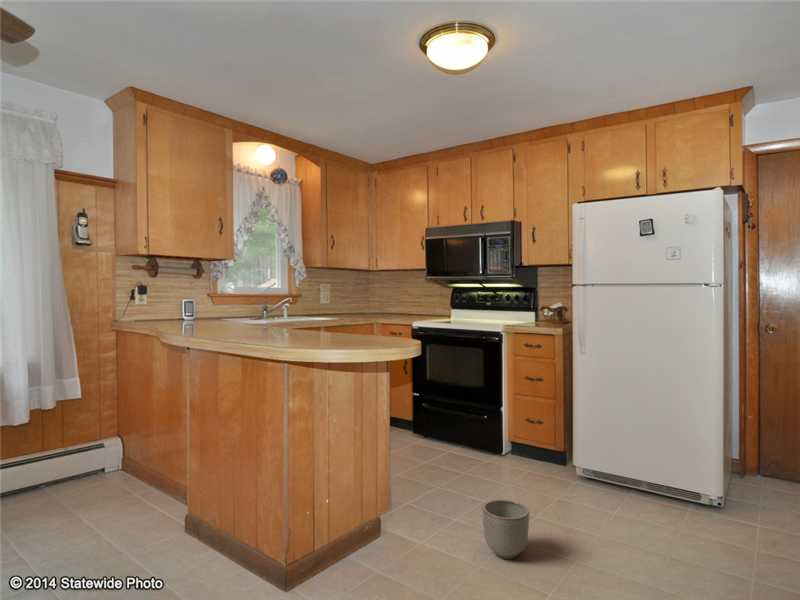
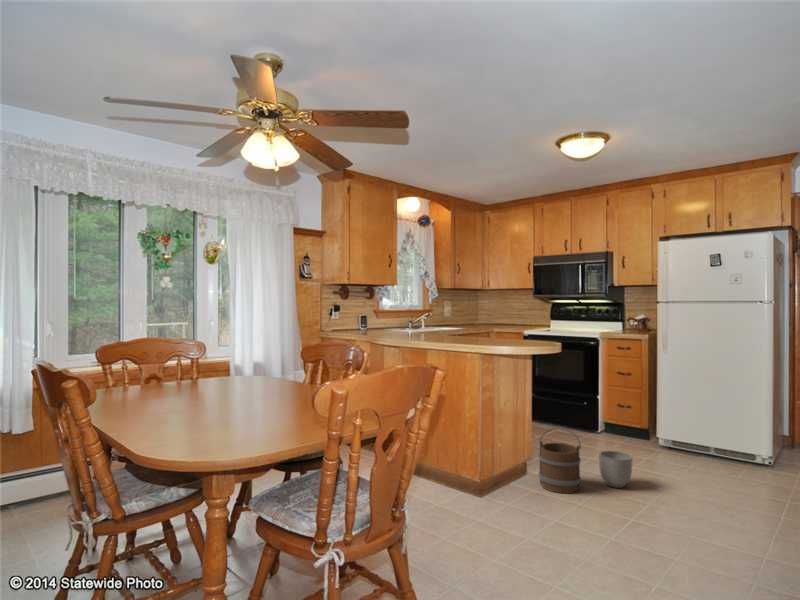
bucket: none [393,470,454,577] -> present [538,428,581,493]

